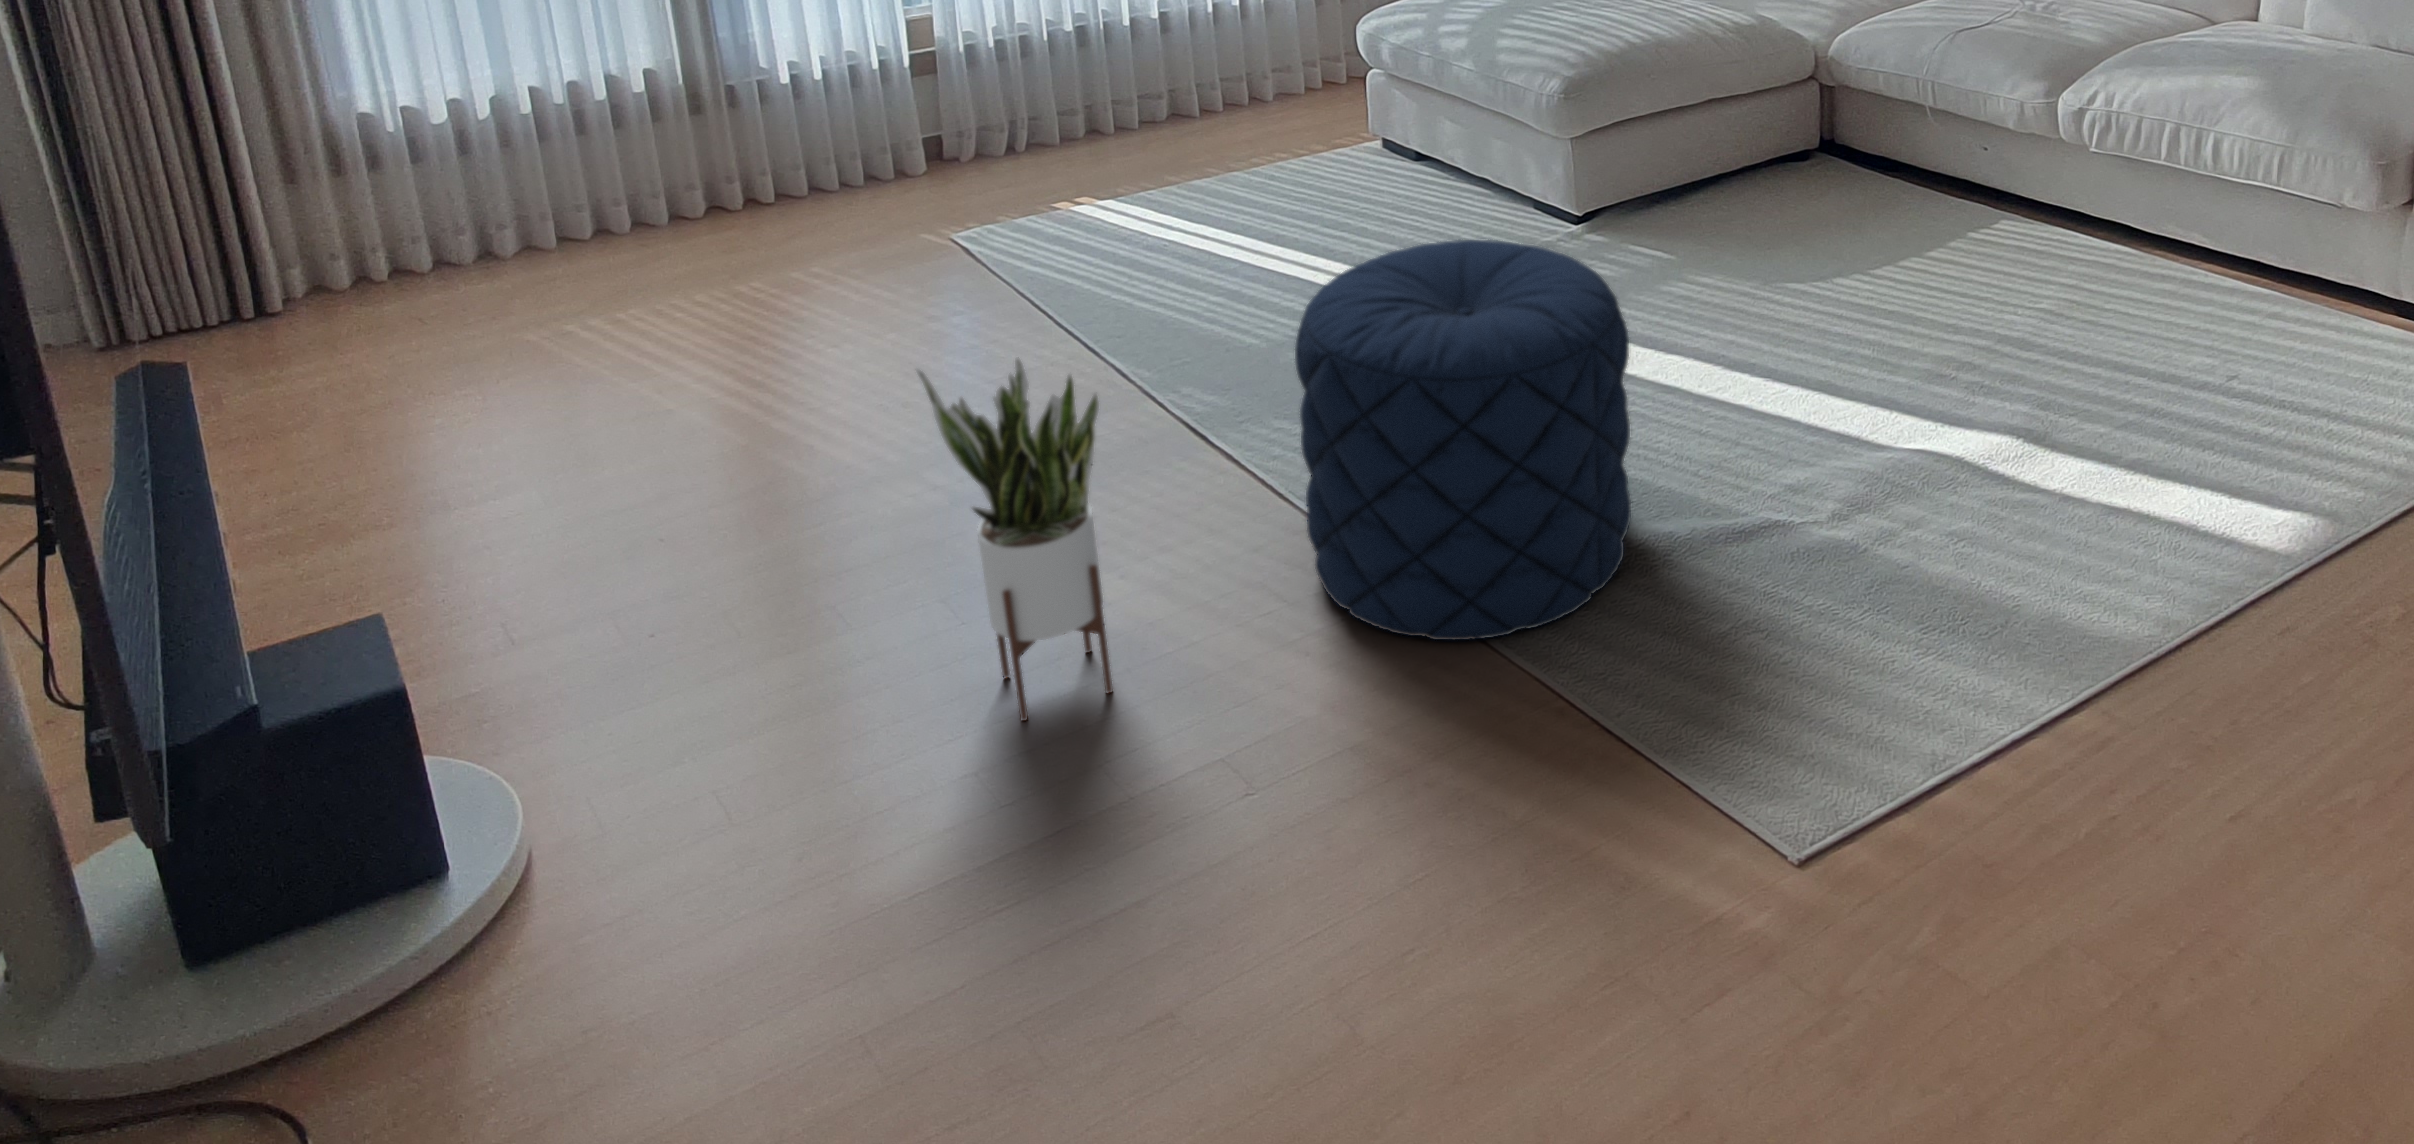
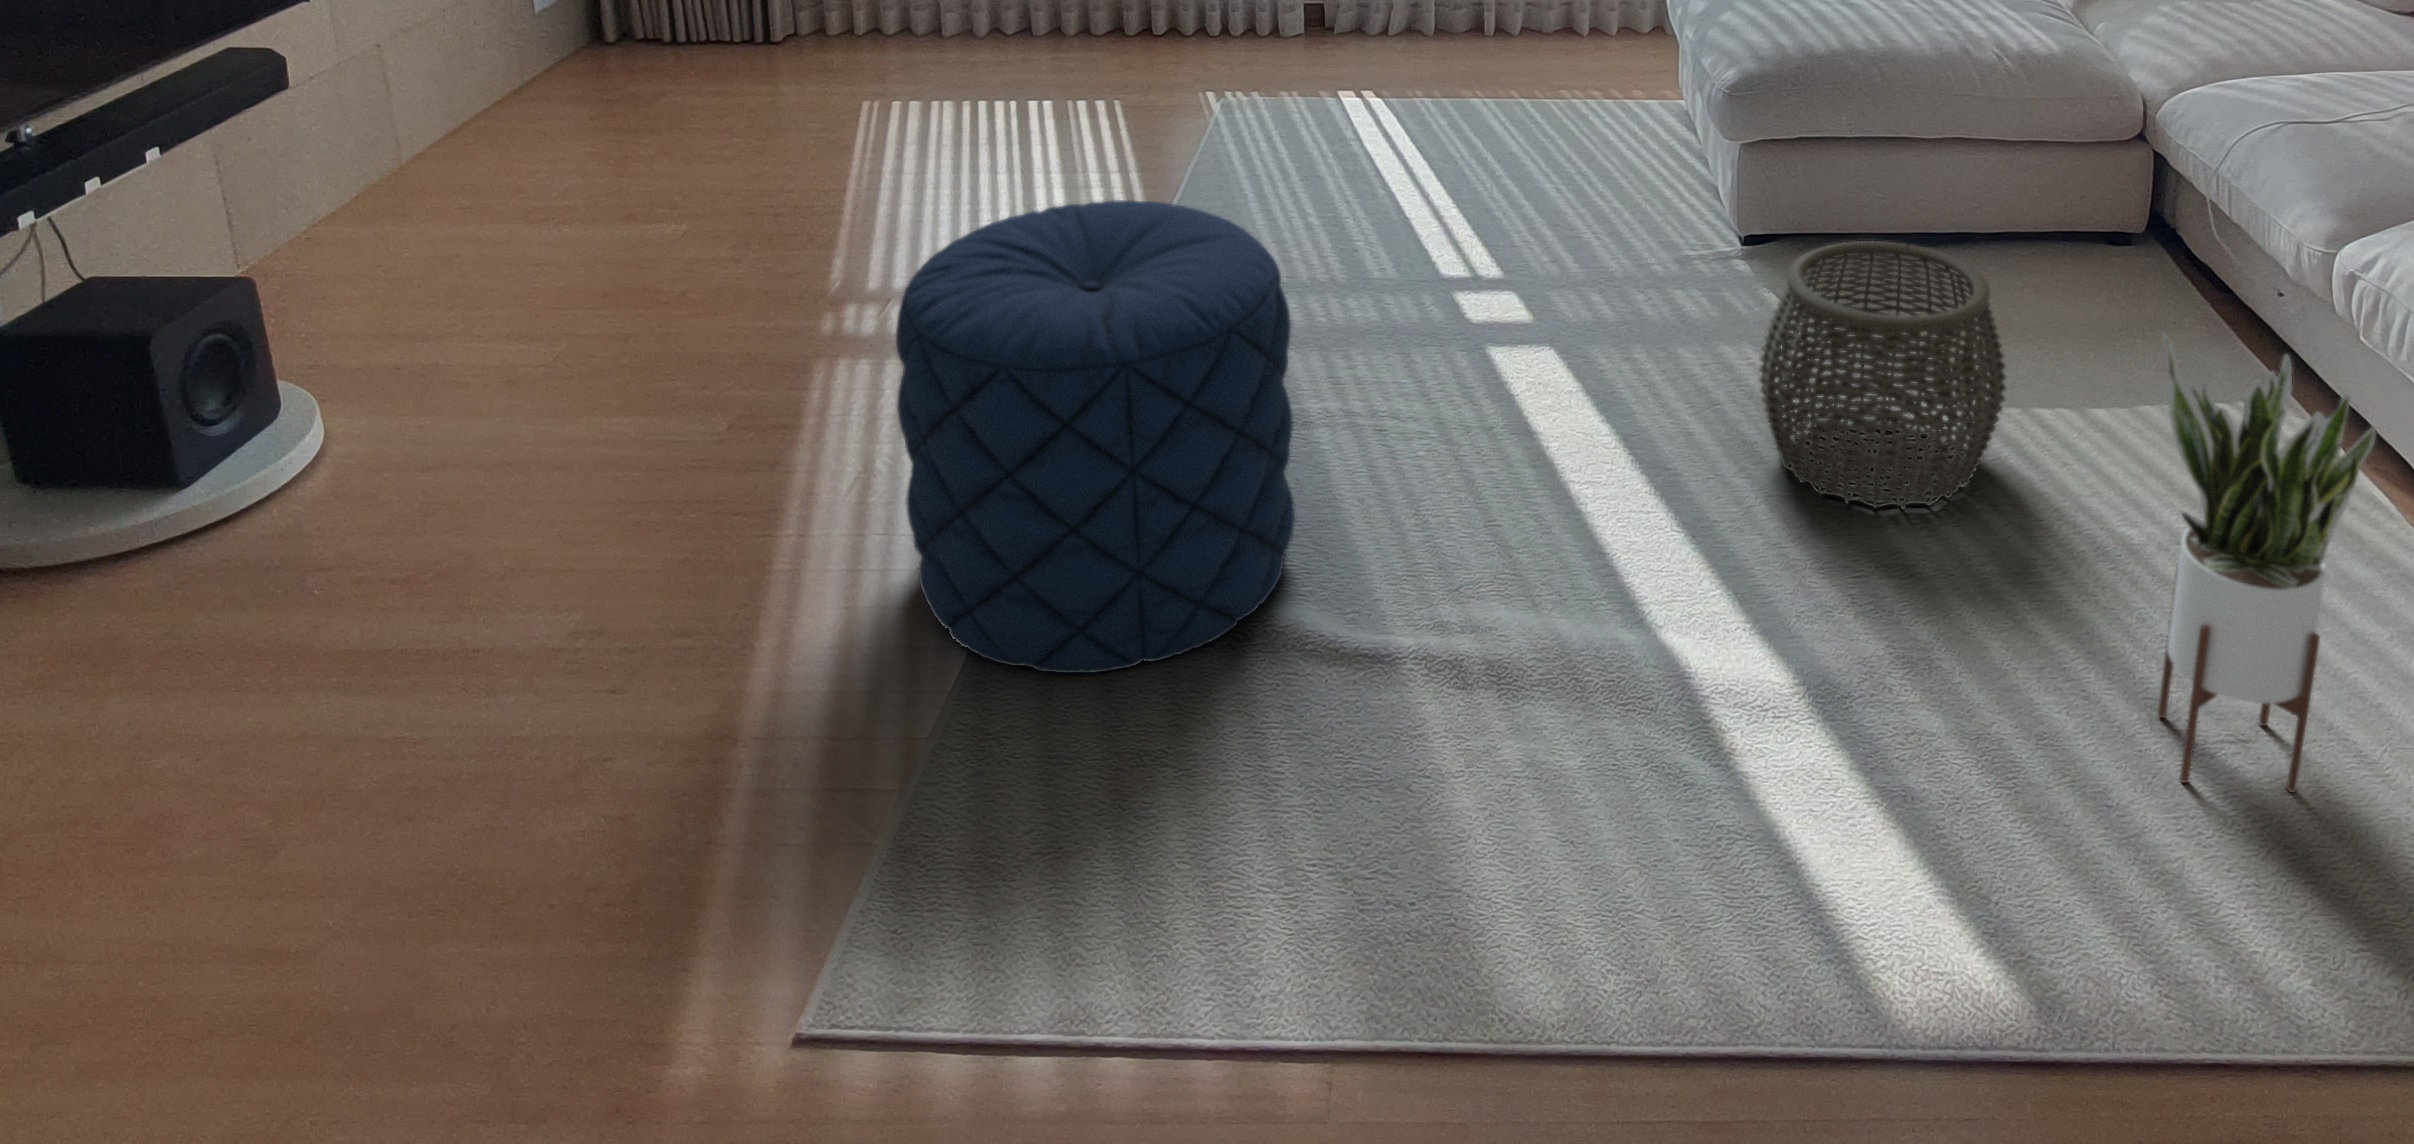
woven basket: none [1764,156,1938,342] -> present [1759,241,2006,510]
potted plant: present [917,357,1113,721] -> present [2158,332,2376,792]

